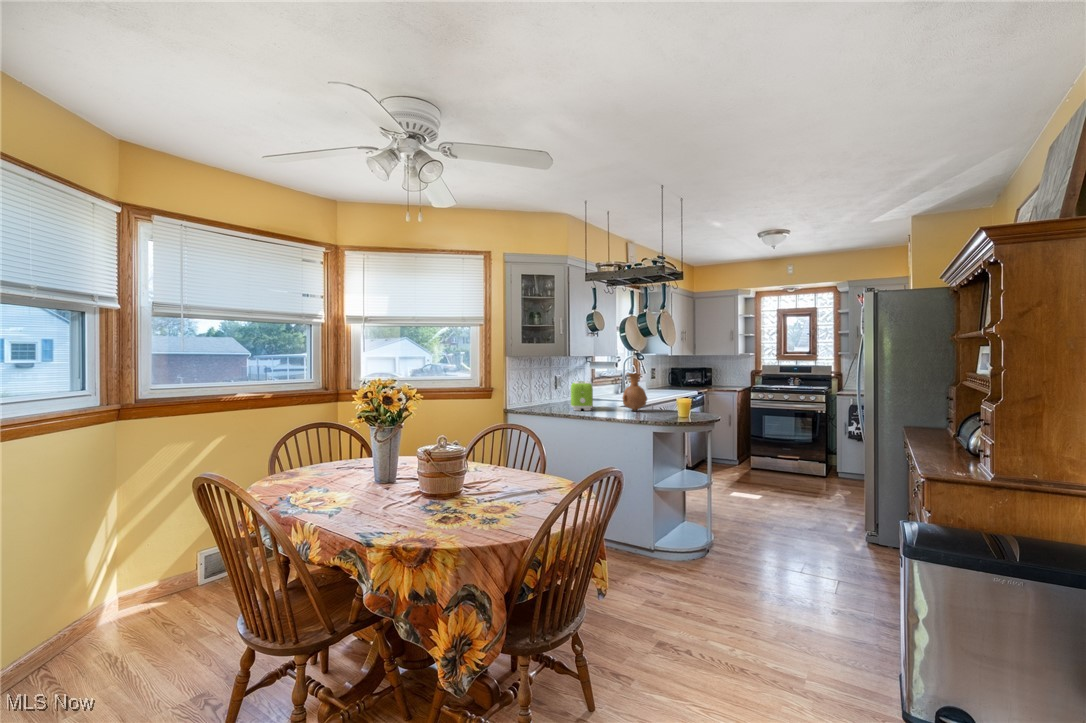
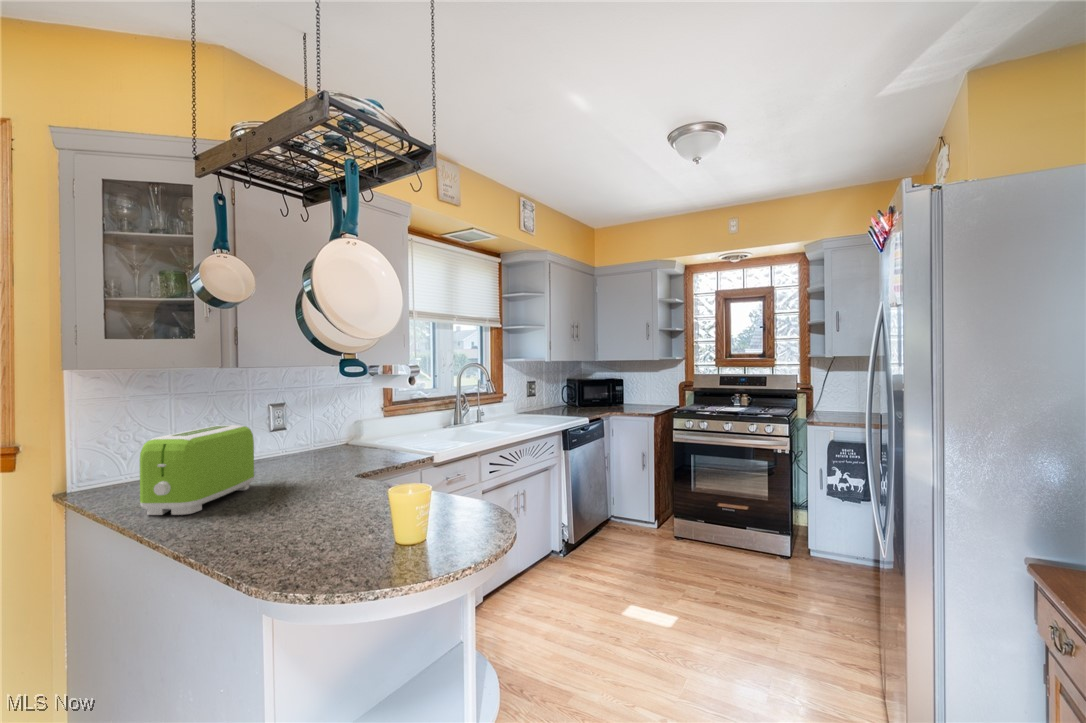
vase: present [623,373,647,411] -> none [271,409,359,513]

